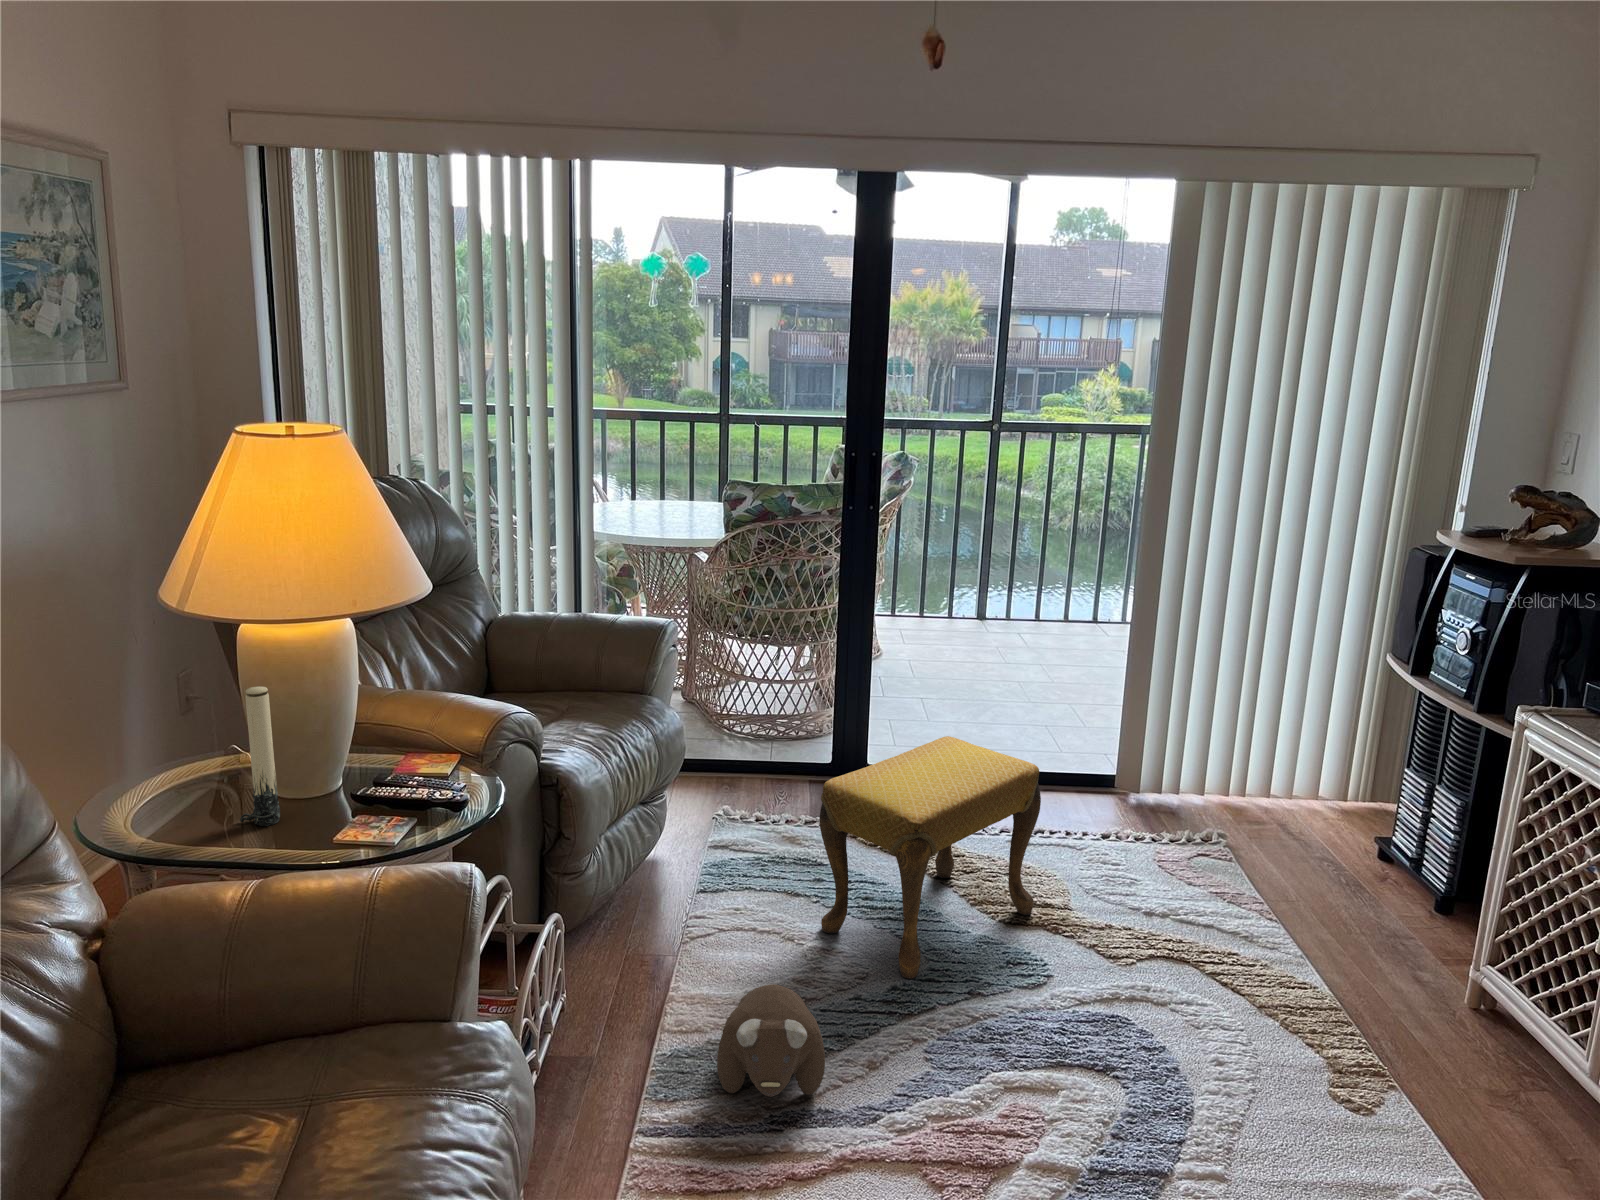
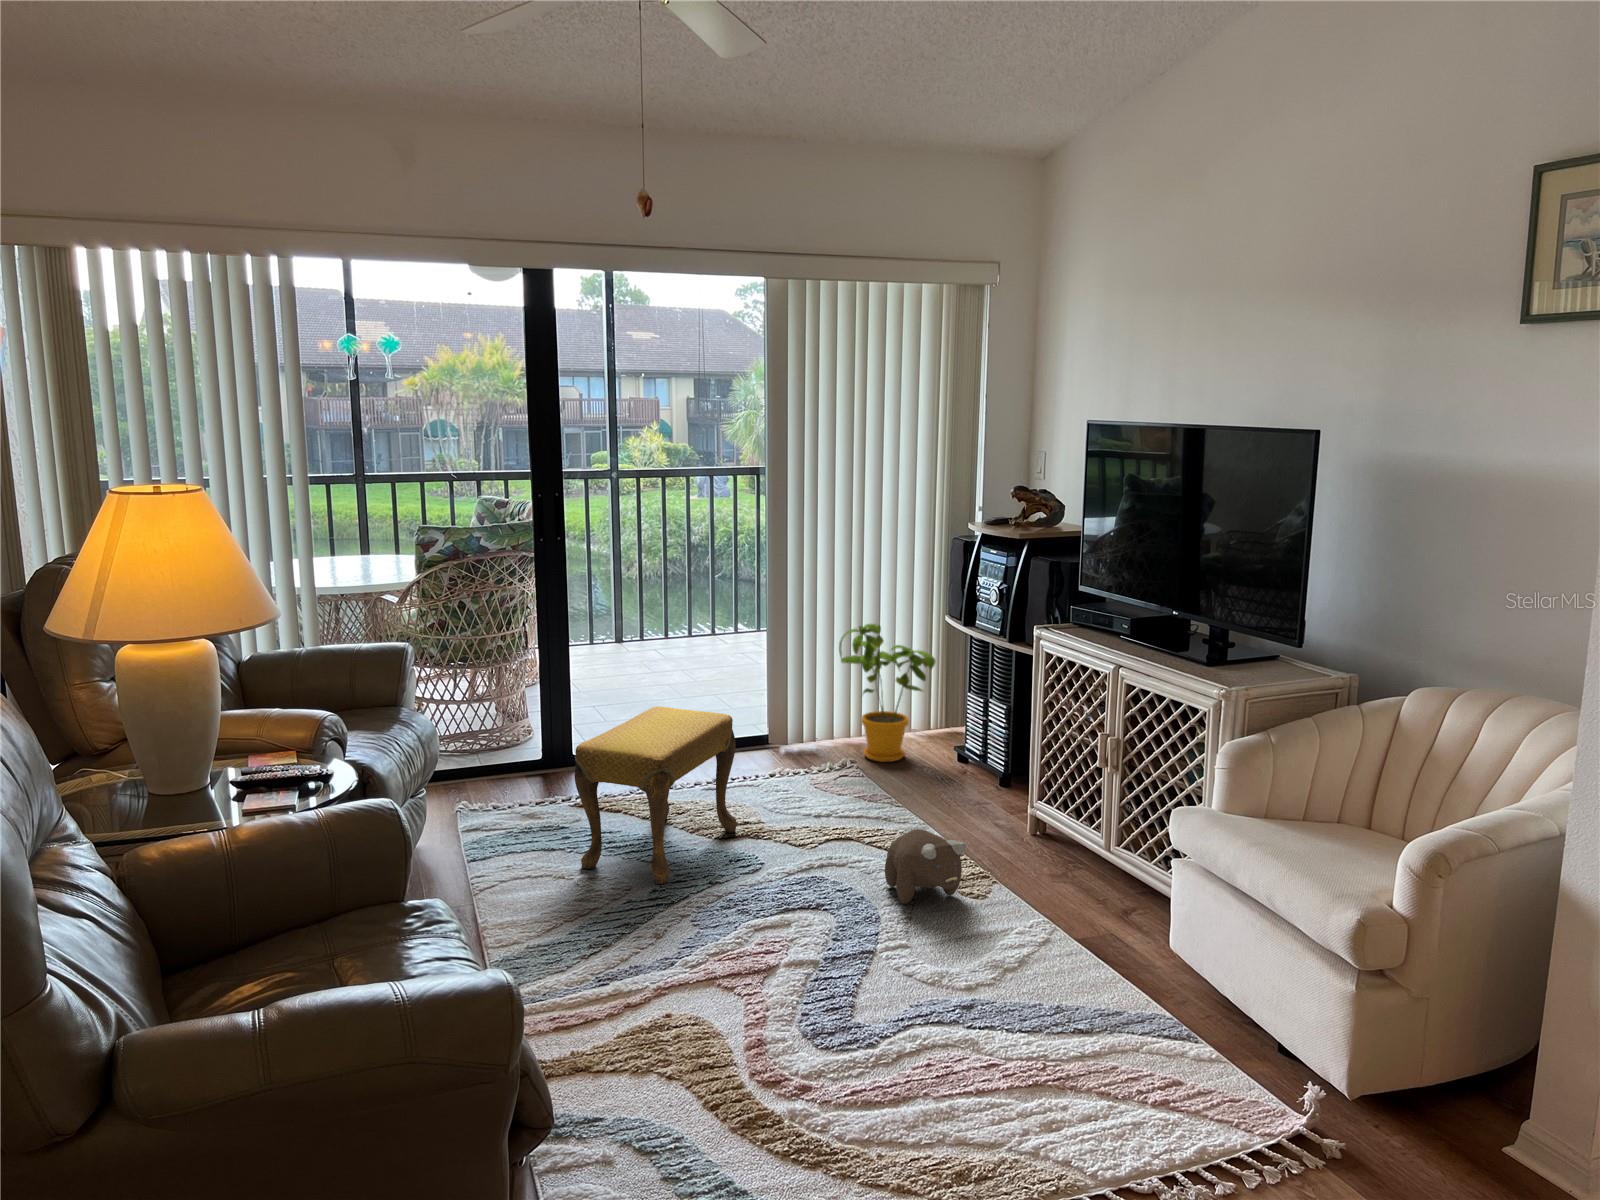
house plant: none [1221,657,1360,842] -> present [839,624,936,762]
candle: present [240,686,280,826] -> none [125,698,162,818]
plush toy: present [717,984,825,1097] -> present [885,829,966,904]

